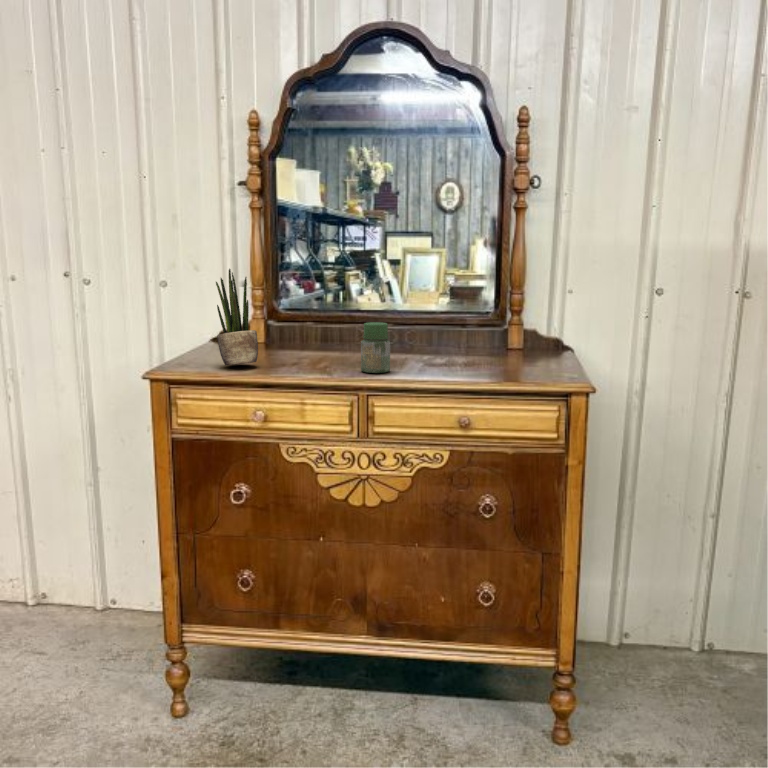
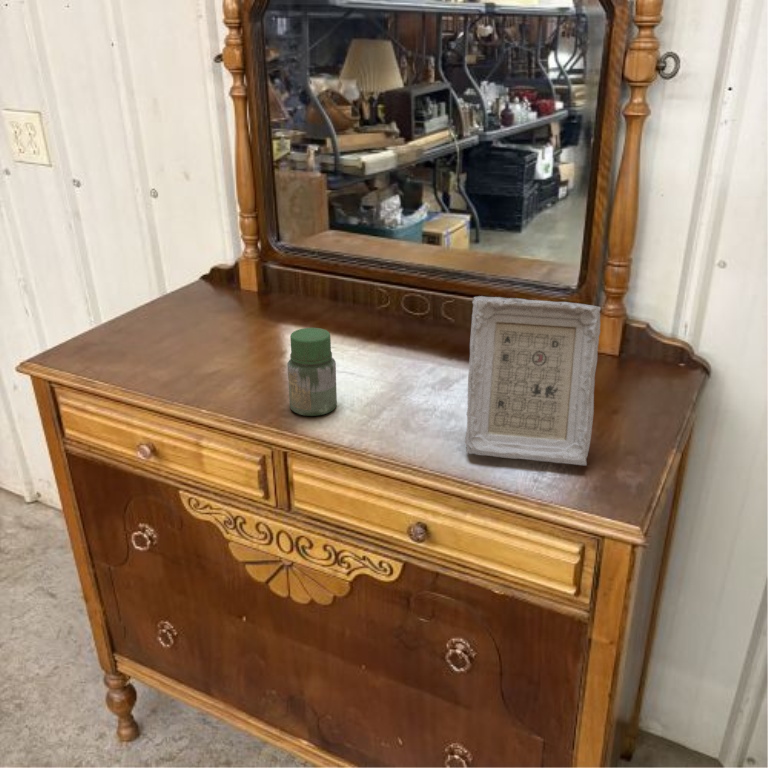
potted plant: present [216,269,258,365] -> none [99,220,170,366]
picture frame: none [470,292,547,375] -> present [465,296,601,465]

